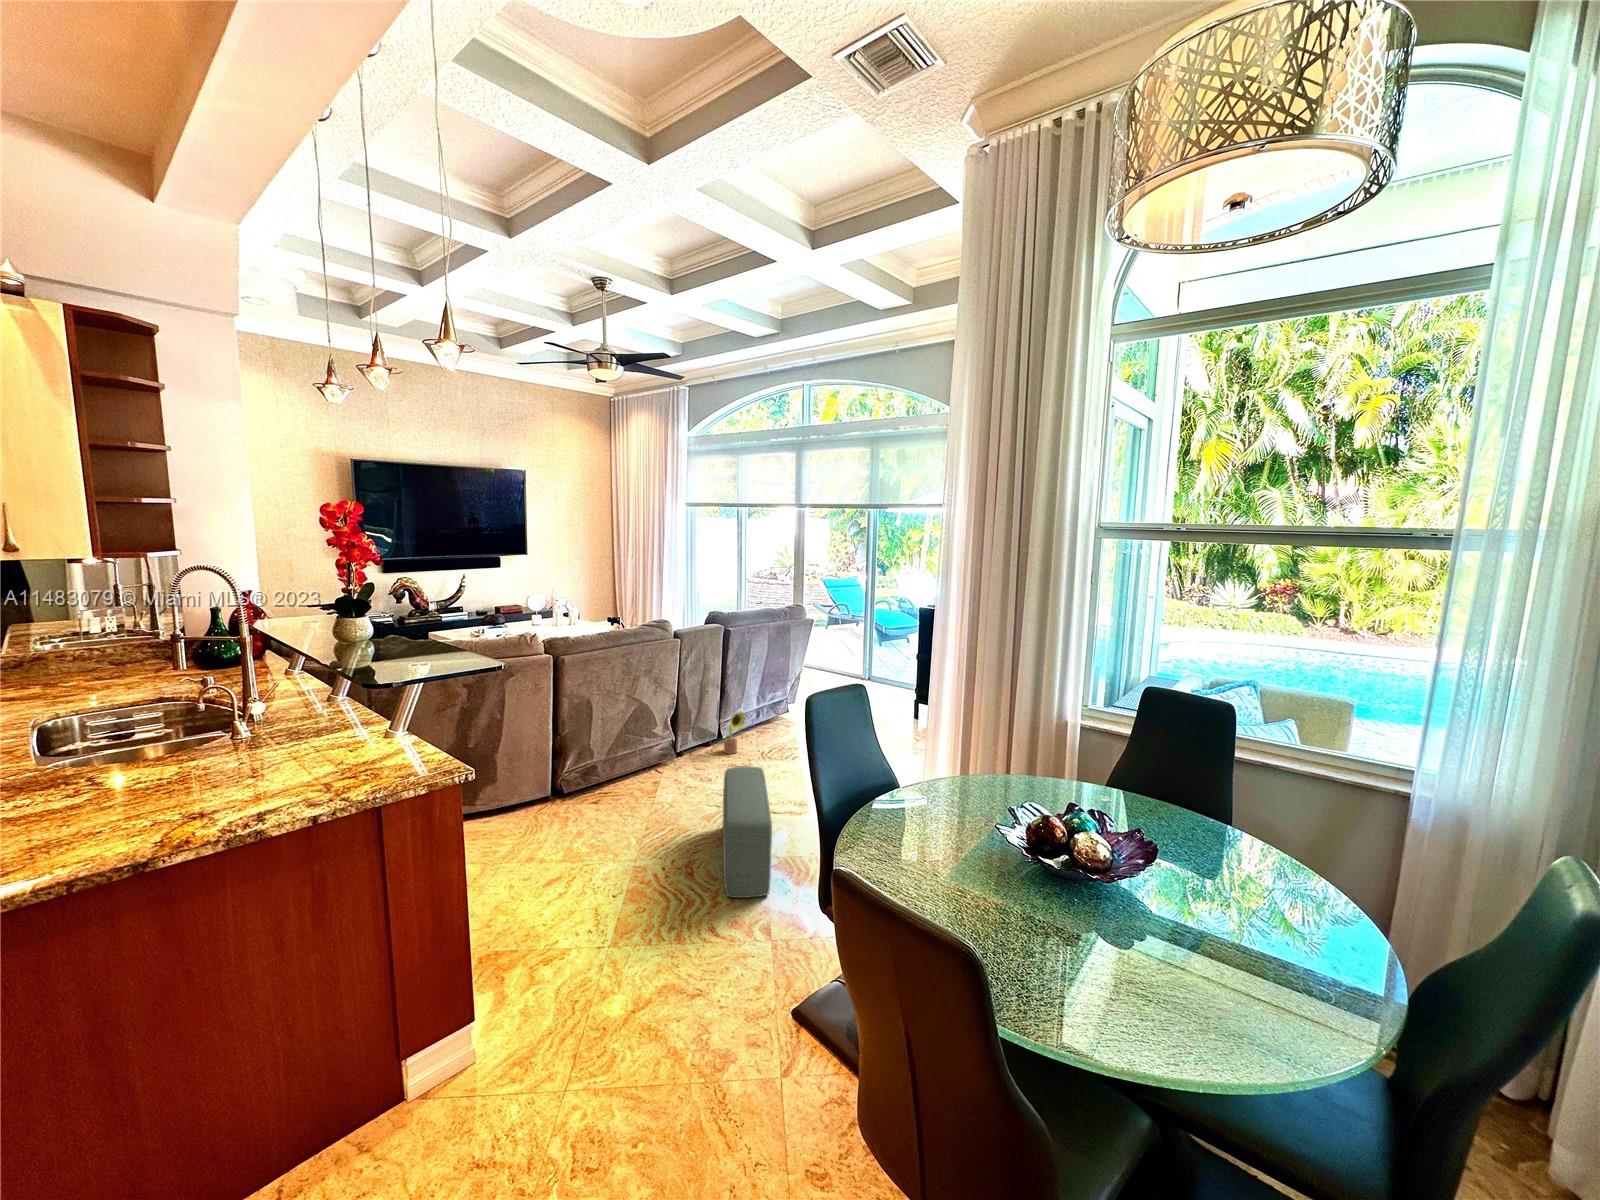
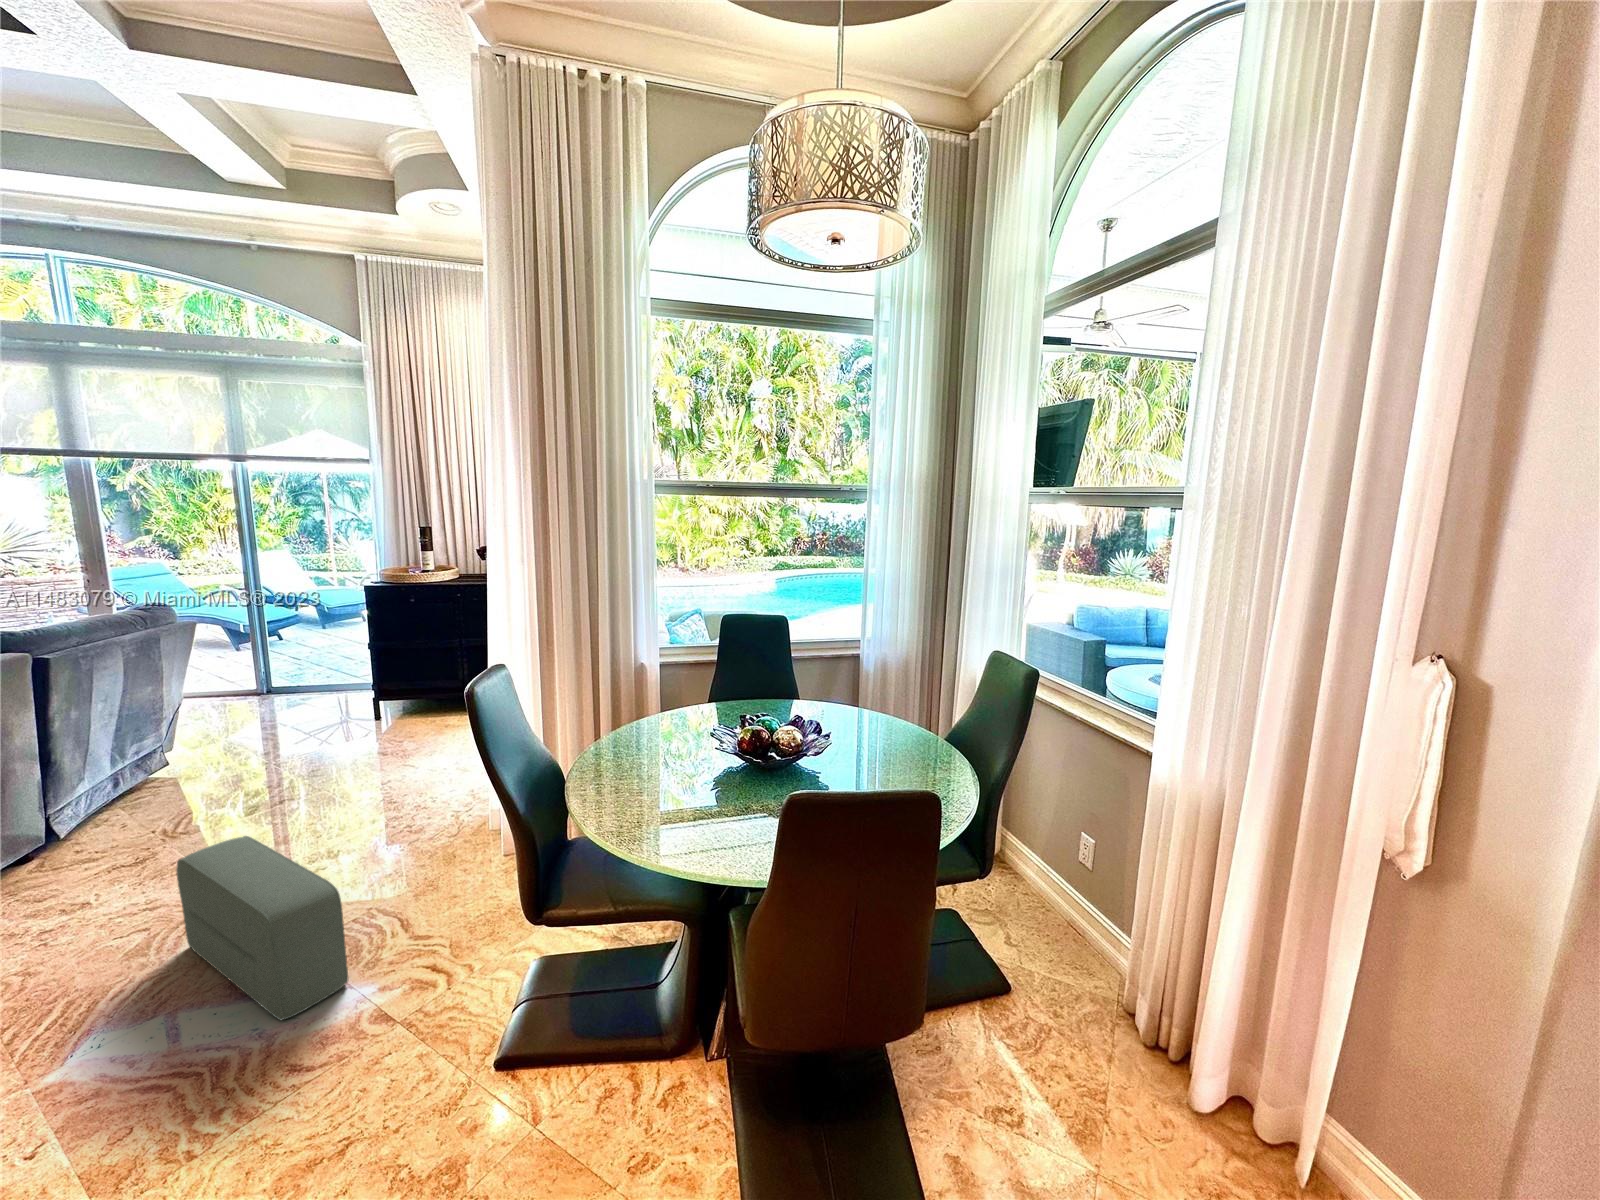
decorative plant: present [724,712,746,754] -> none [69,781,120,860]

